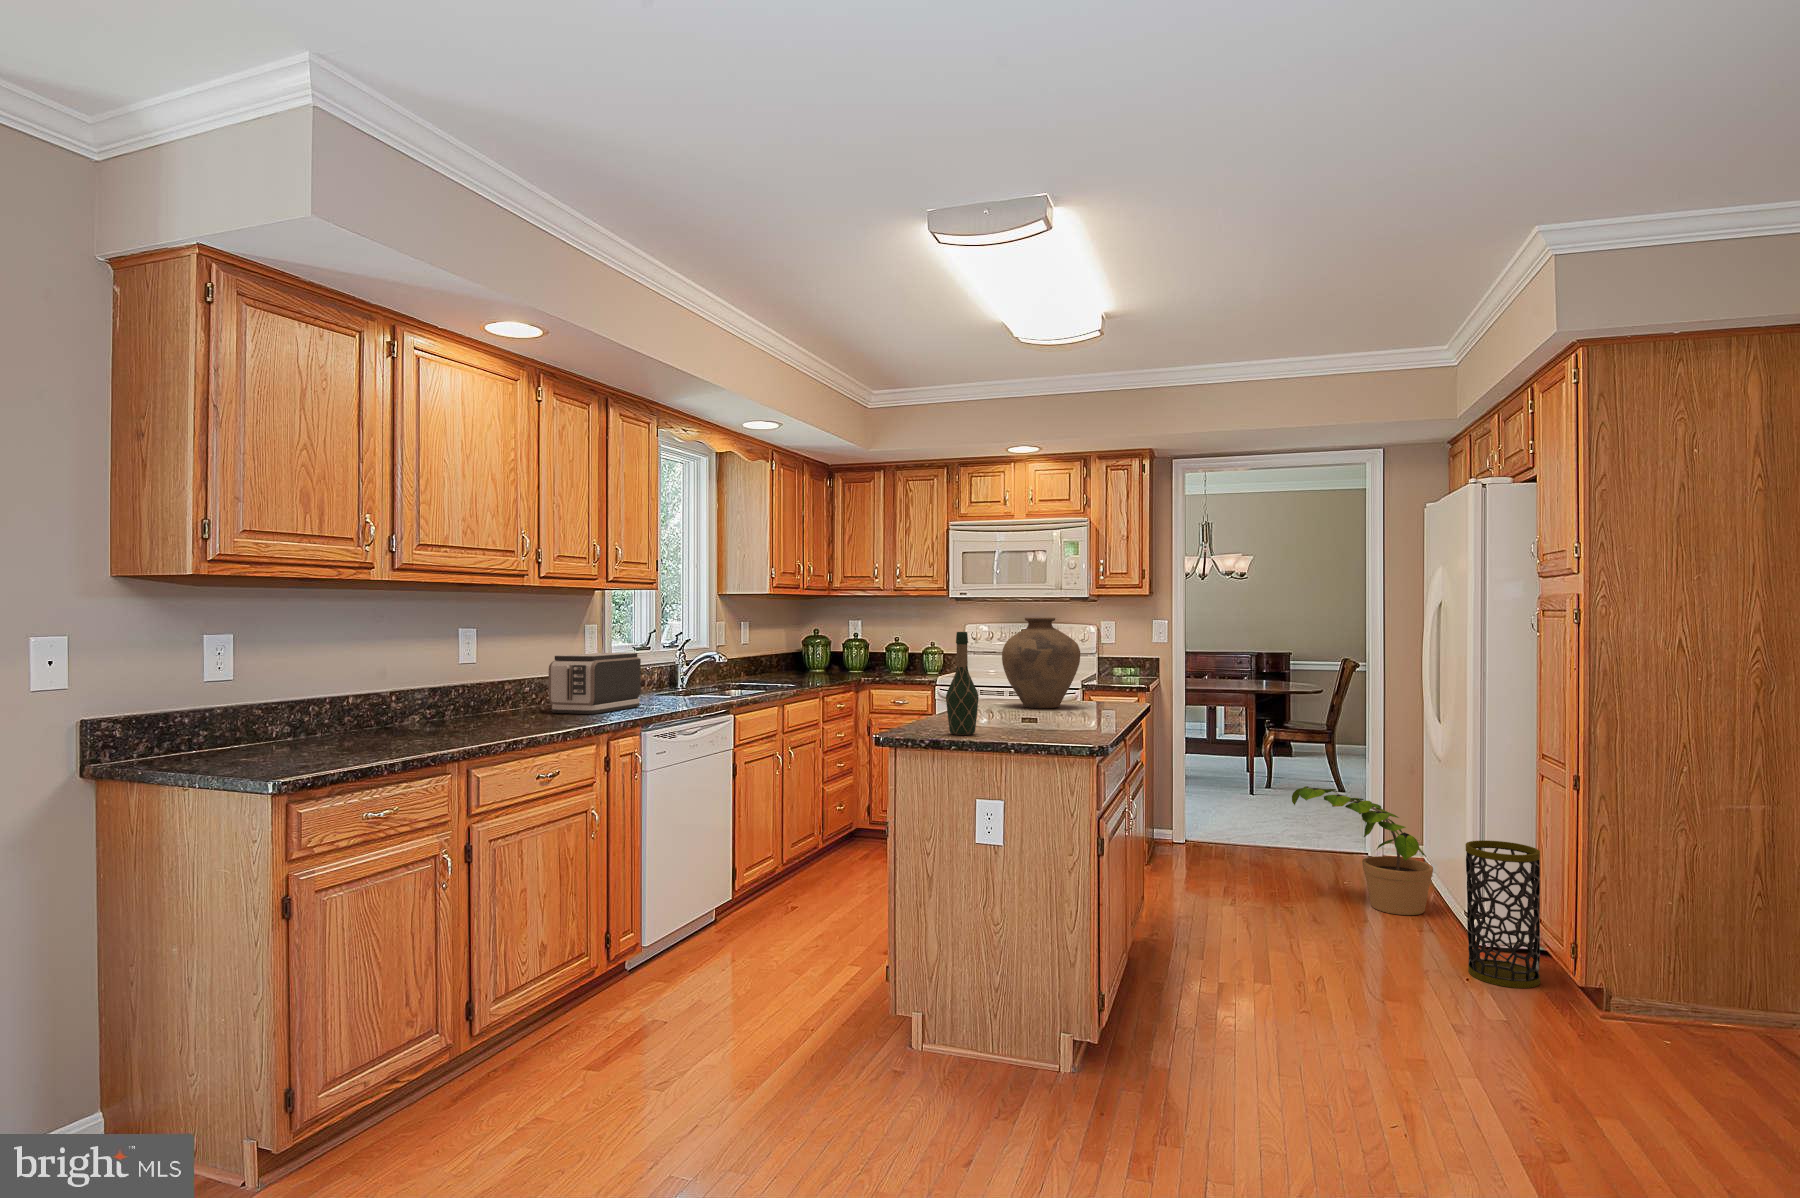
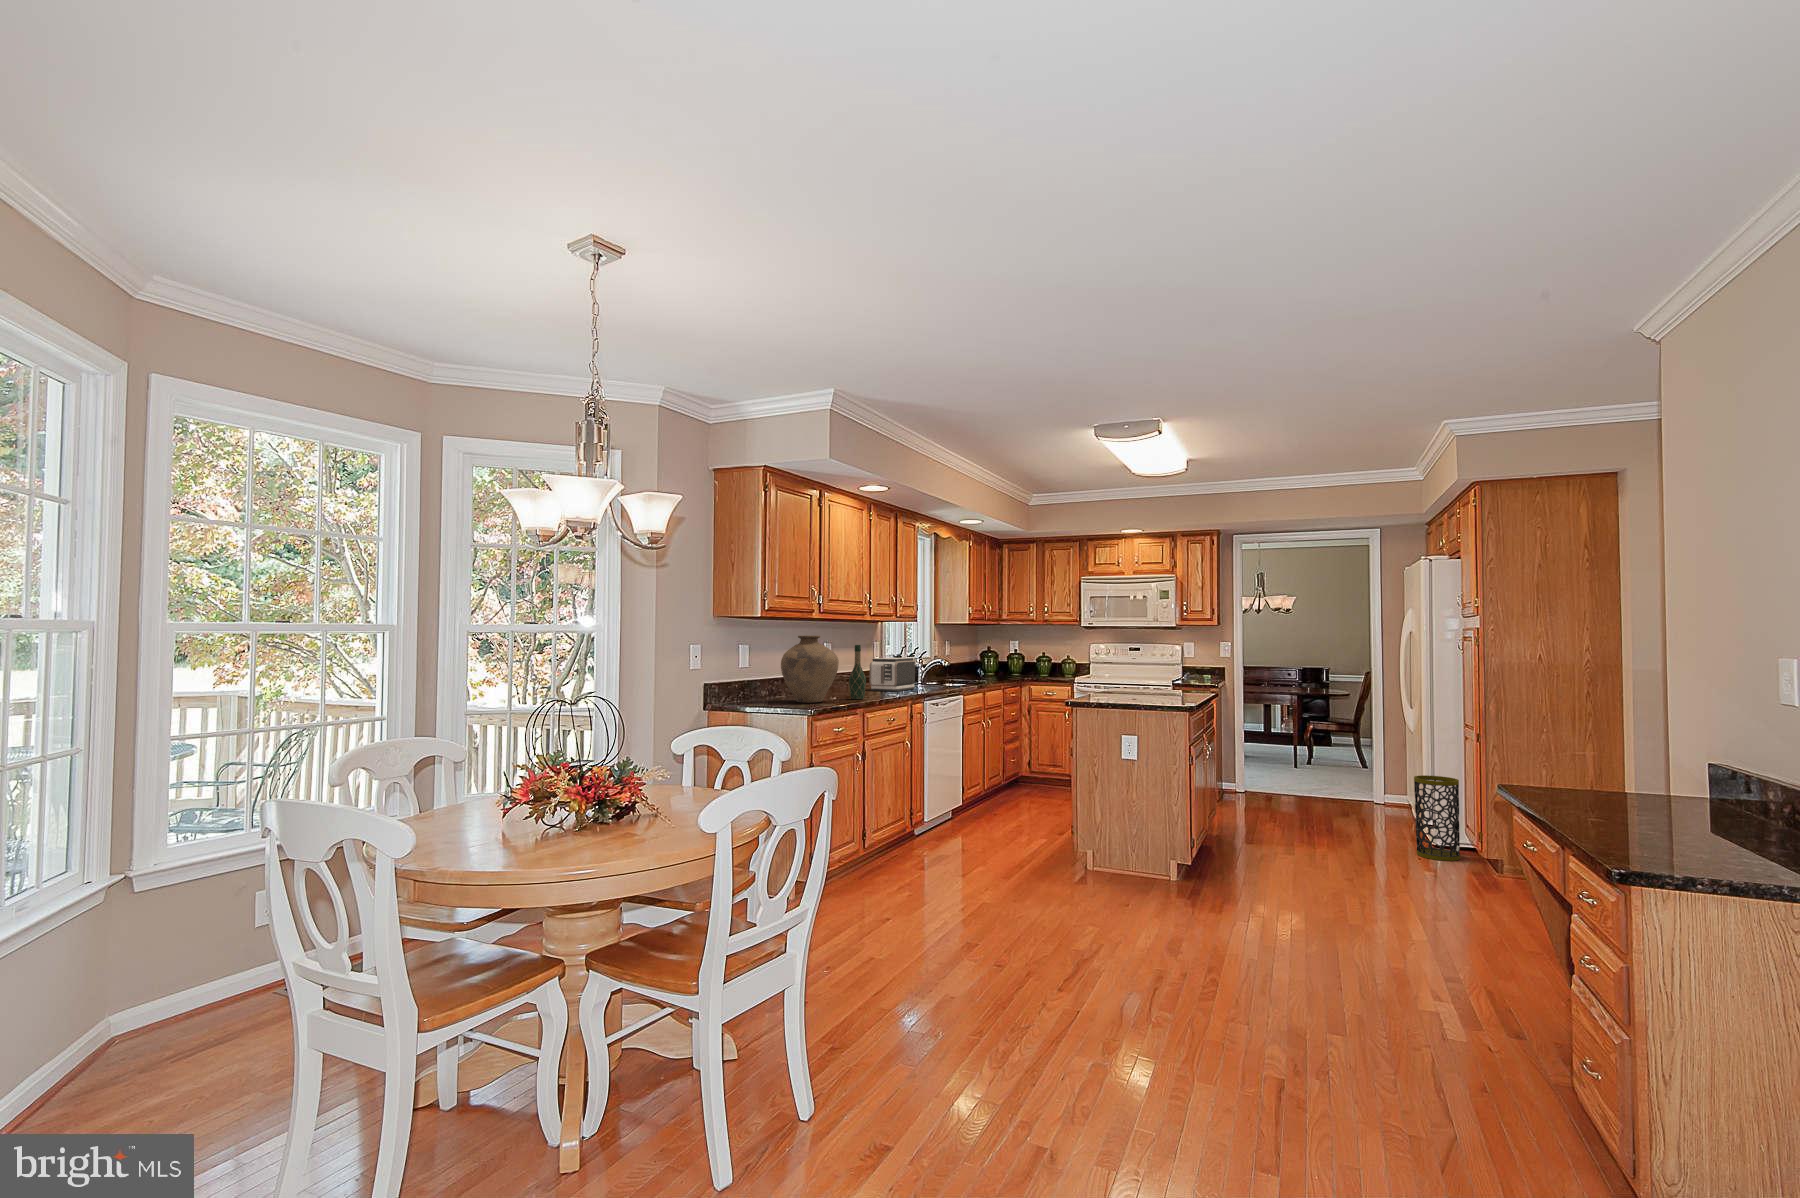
vase: present [1002,617,1080,708] -> present [781,635,839,703]
wine bottle: present [946,632,979,735] -> present [849,645,866,699]
potted plant: present [1292,786,1433,915] -> none [1312,748,1405,829]

